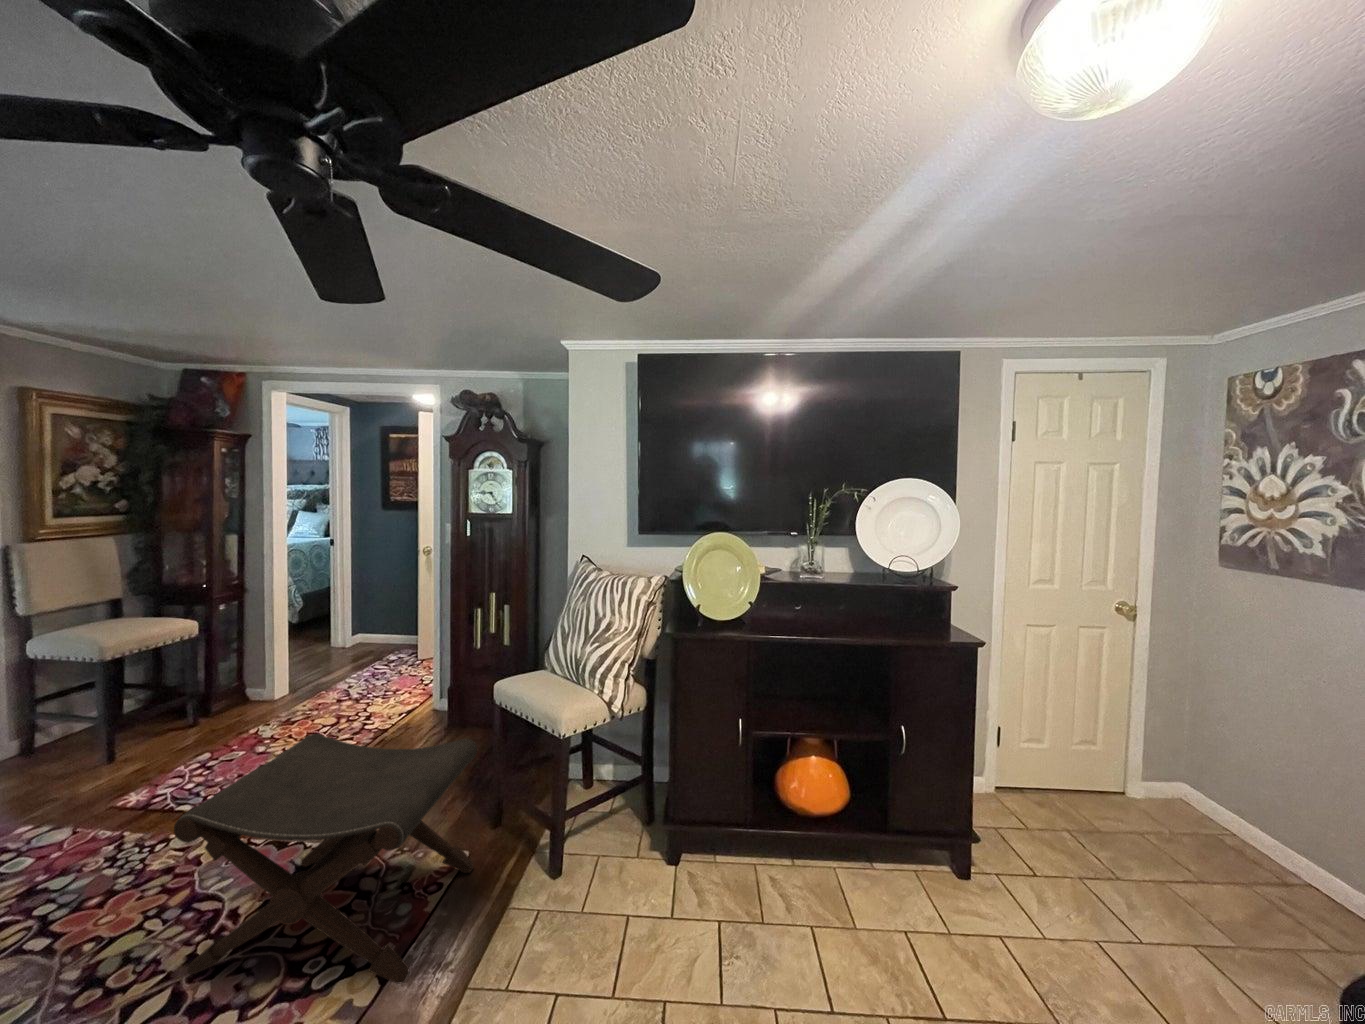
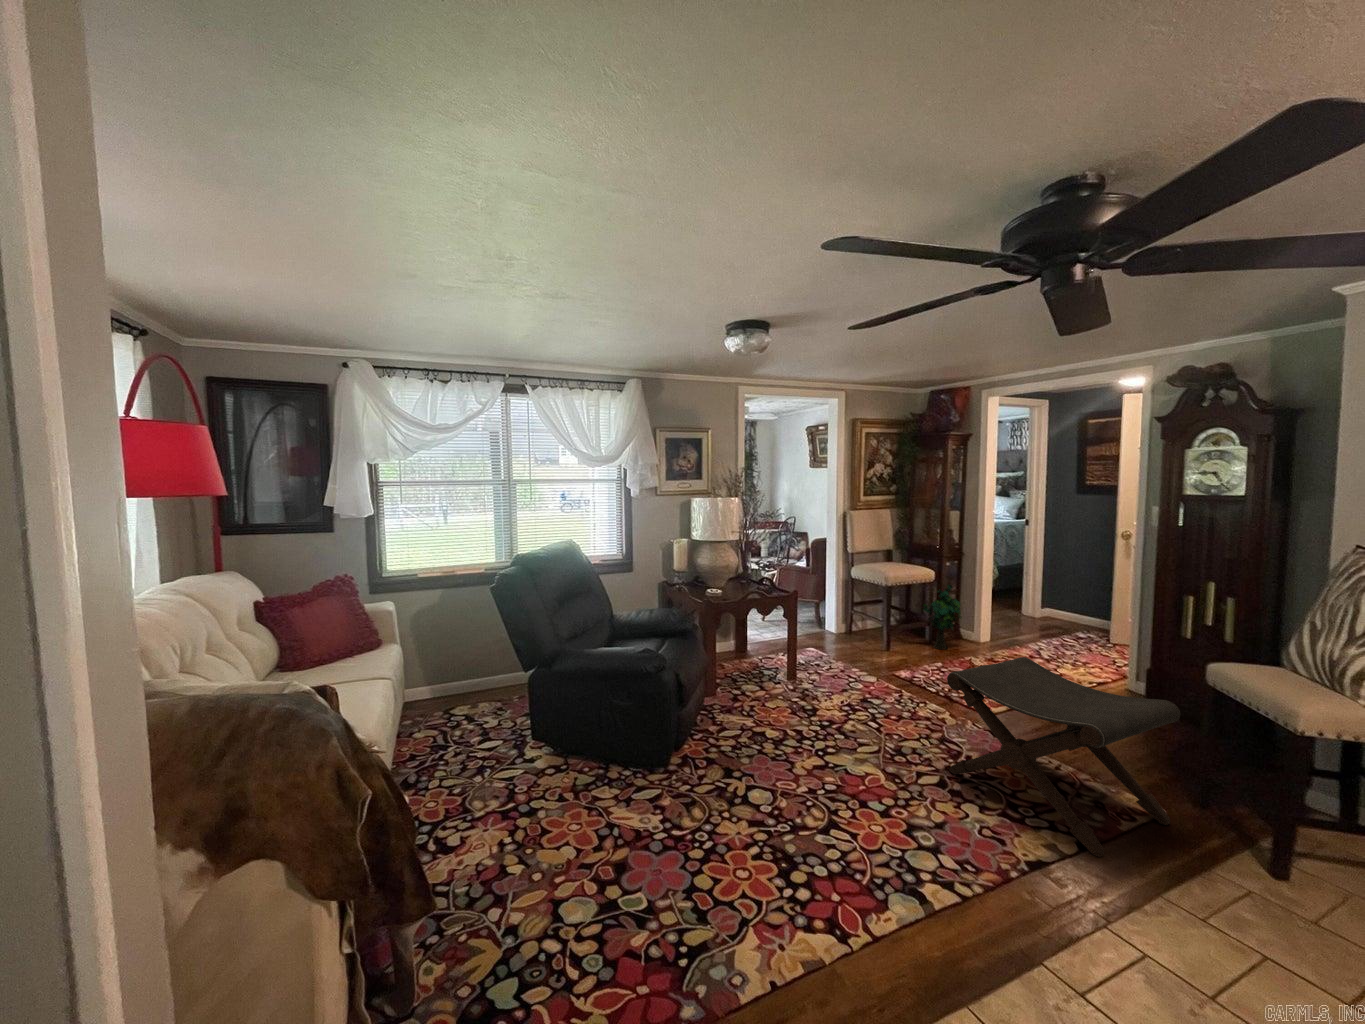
decorative plant: none [174,637,245,731] -> present [923,585,962,649]

